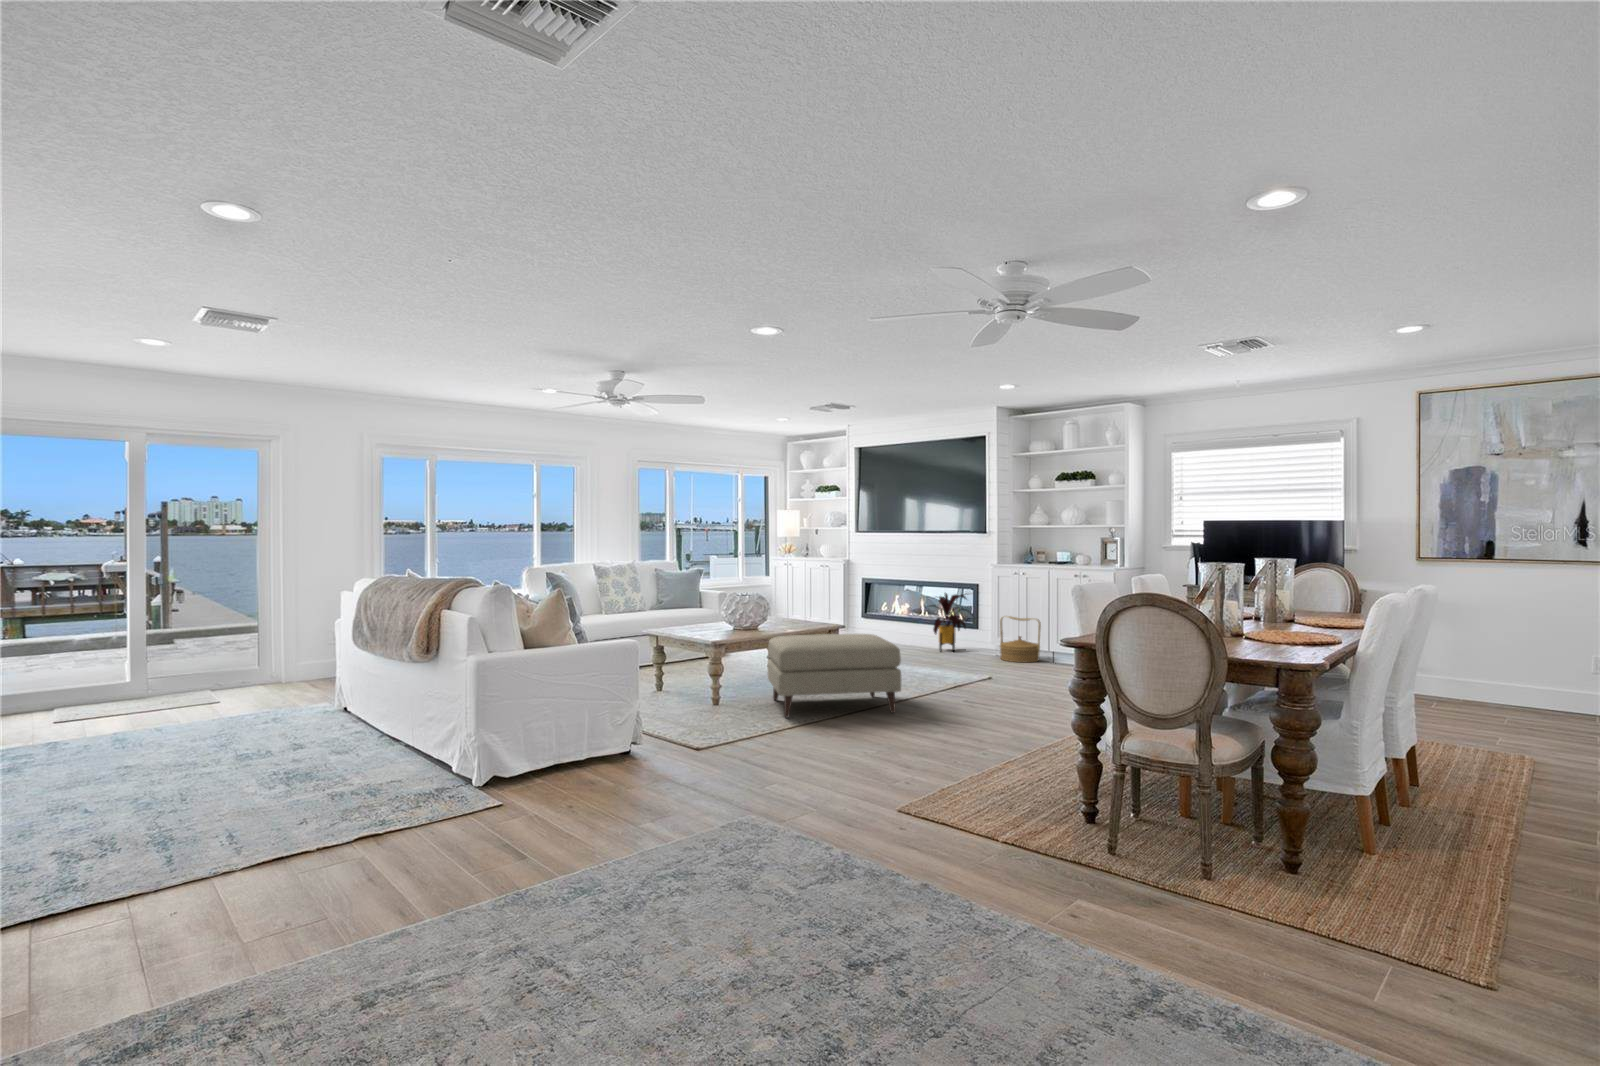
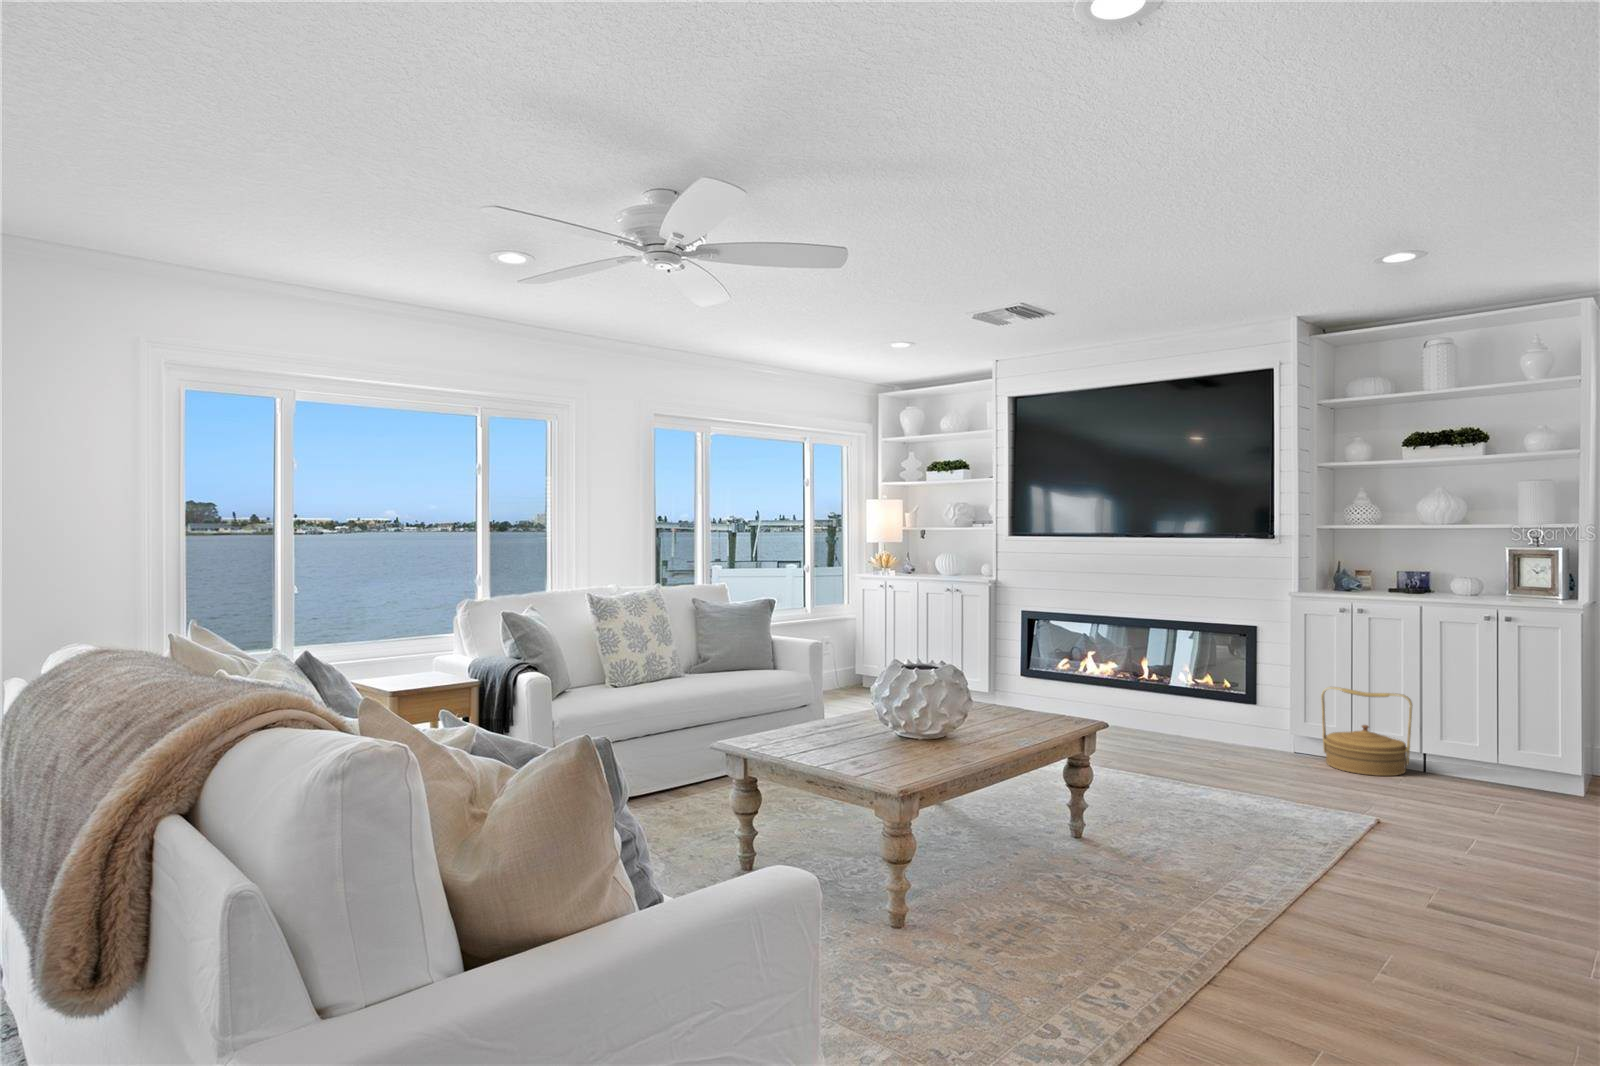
house plant: present [930,593,967,651] -> none [1158,642,1264,747]
ottoman: present [768,634,901,717] -> none [1006,763,1371,1001]

